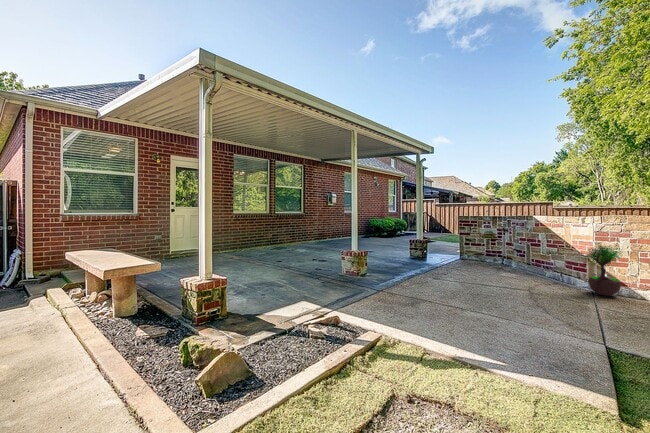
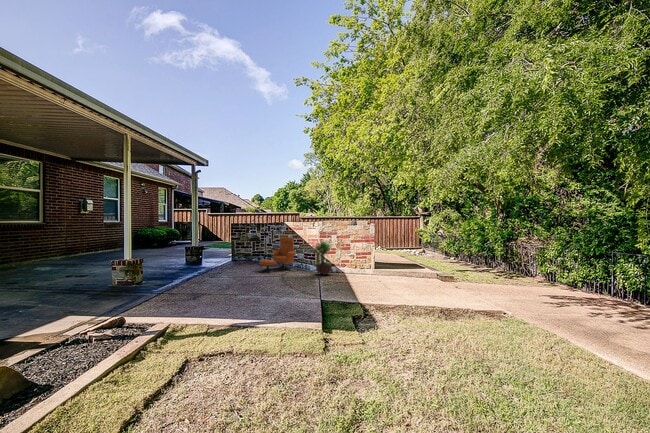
lounge chair: none [494,235,551,280] -> present [259,237,296,273]

